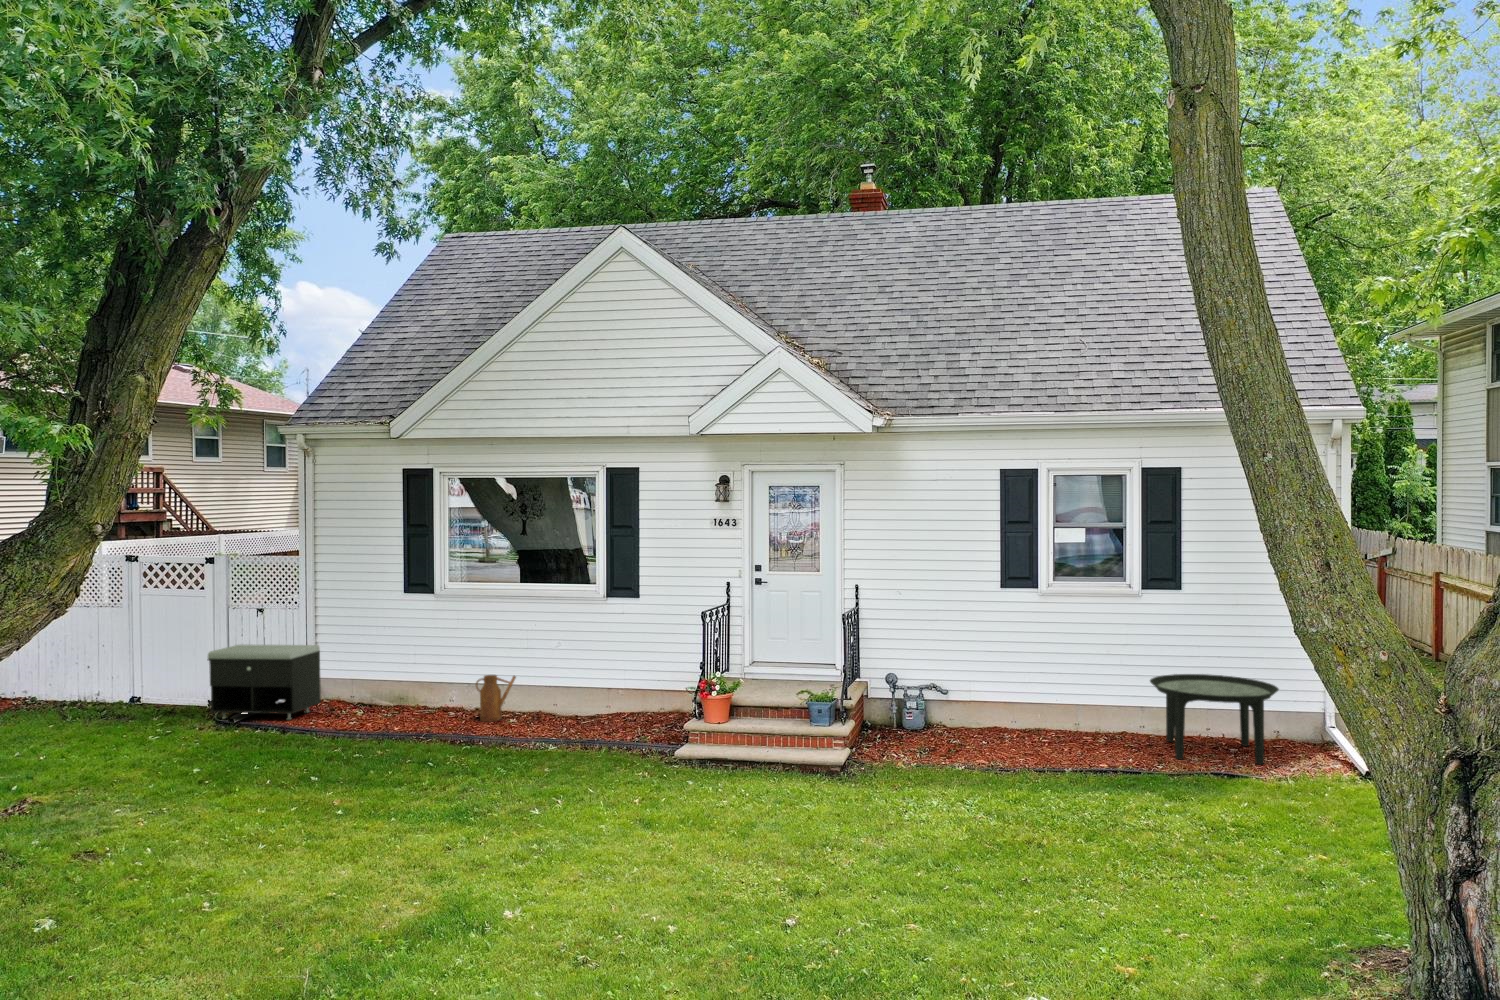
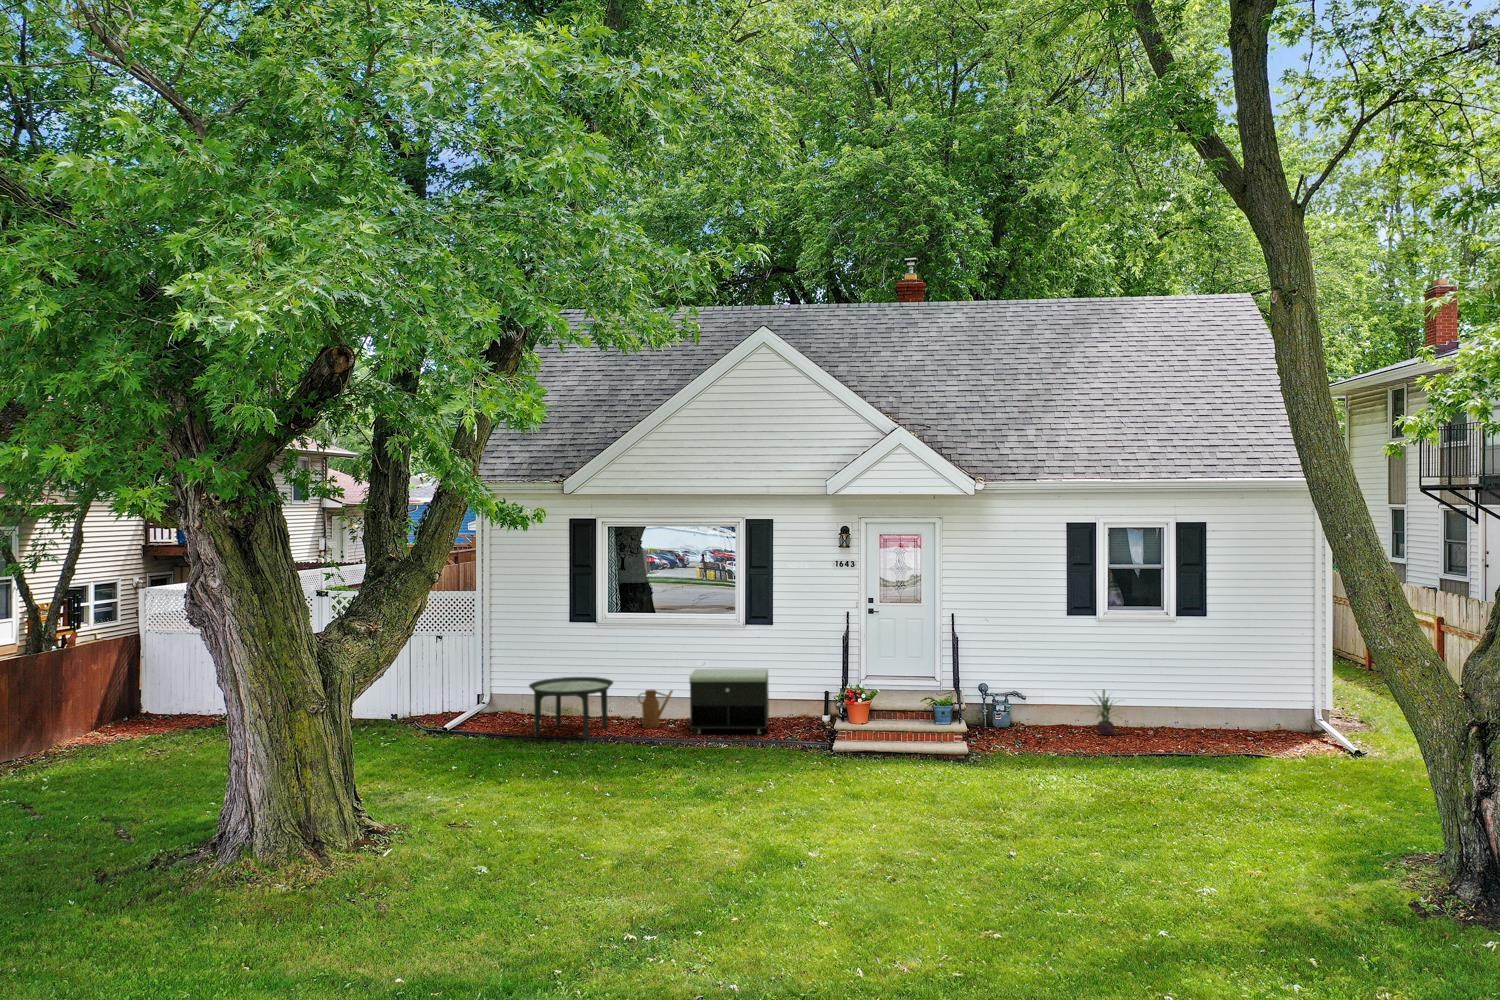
storage bench: present [207,645,321,719] -> present [689,669,769,734]
round table: present [1150,674,1279,764] -> present [529,677,613,740]
decorative plant: none [1011,683,1076,743] -> present [1097,690,1117,735]

